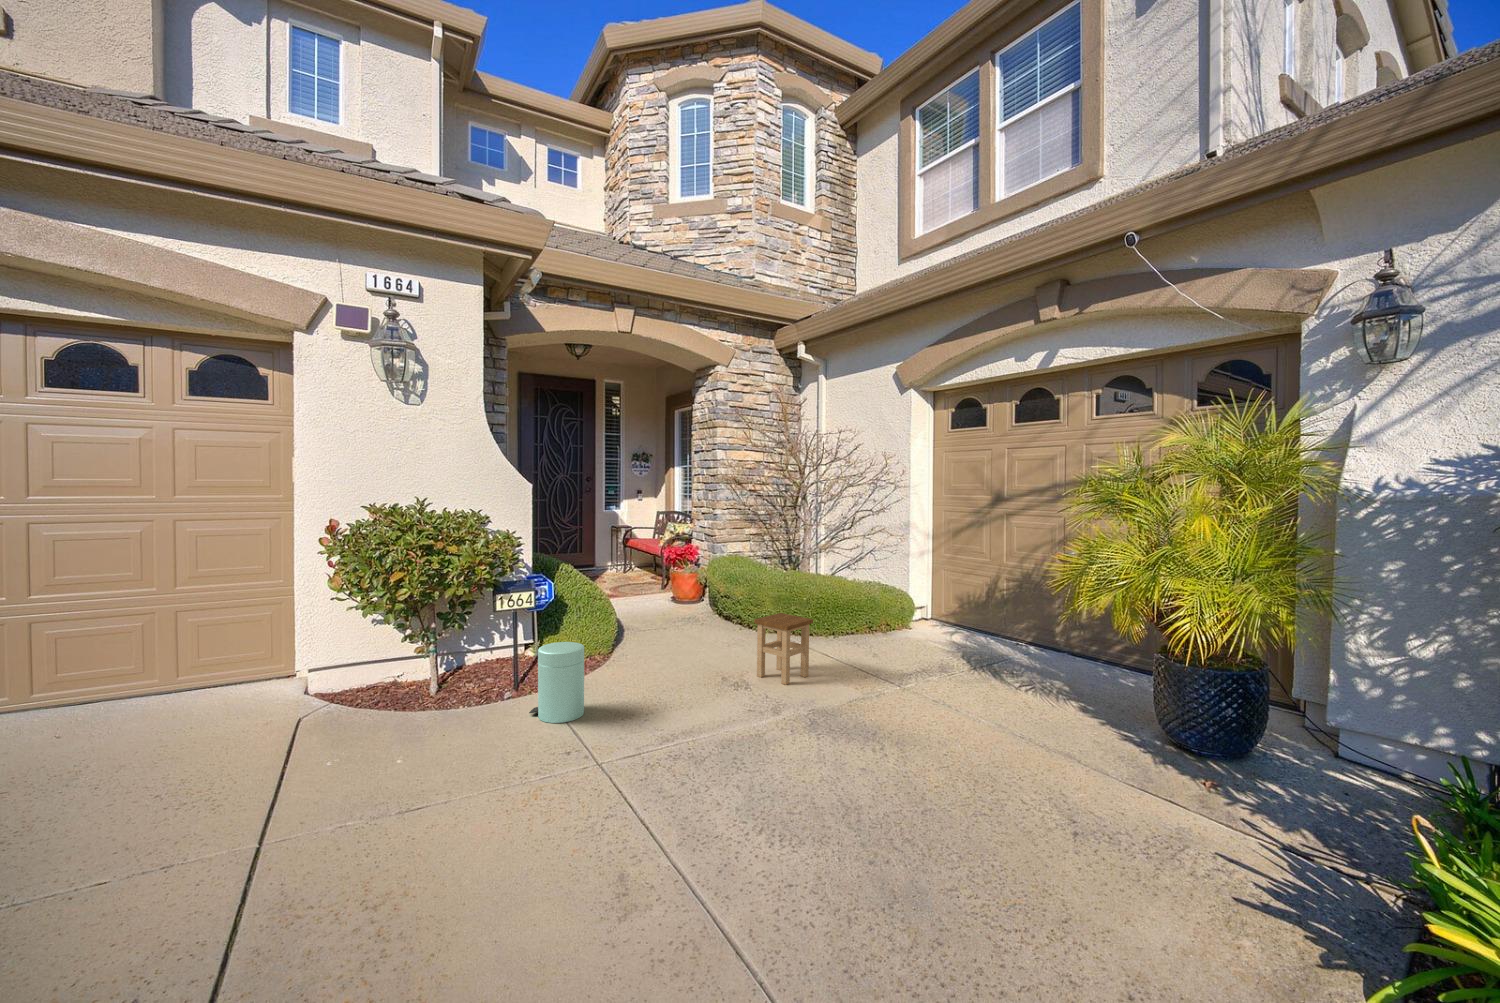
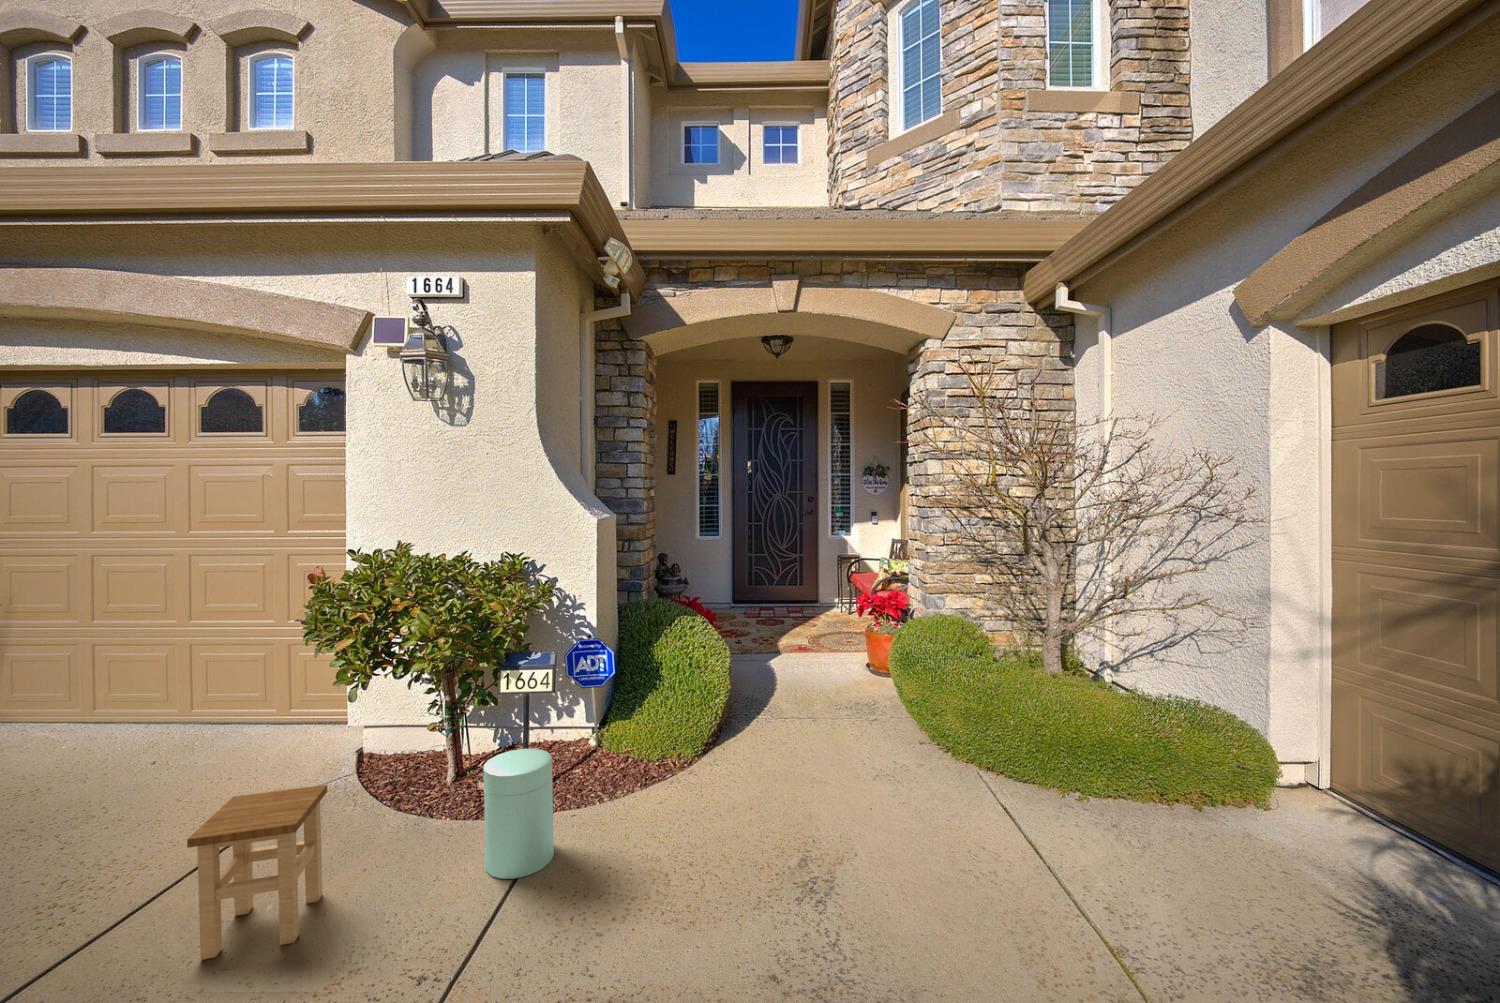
stool: present [754,613,813,685] -> present [187,785,327,960]

